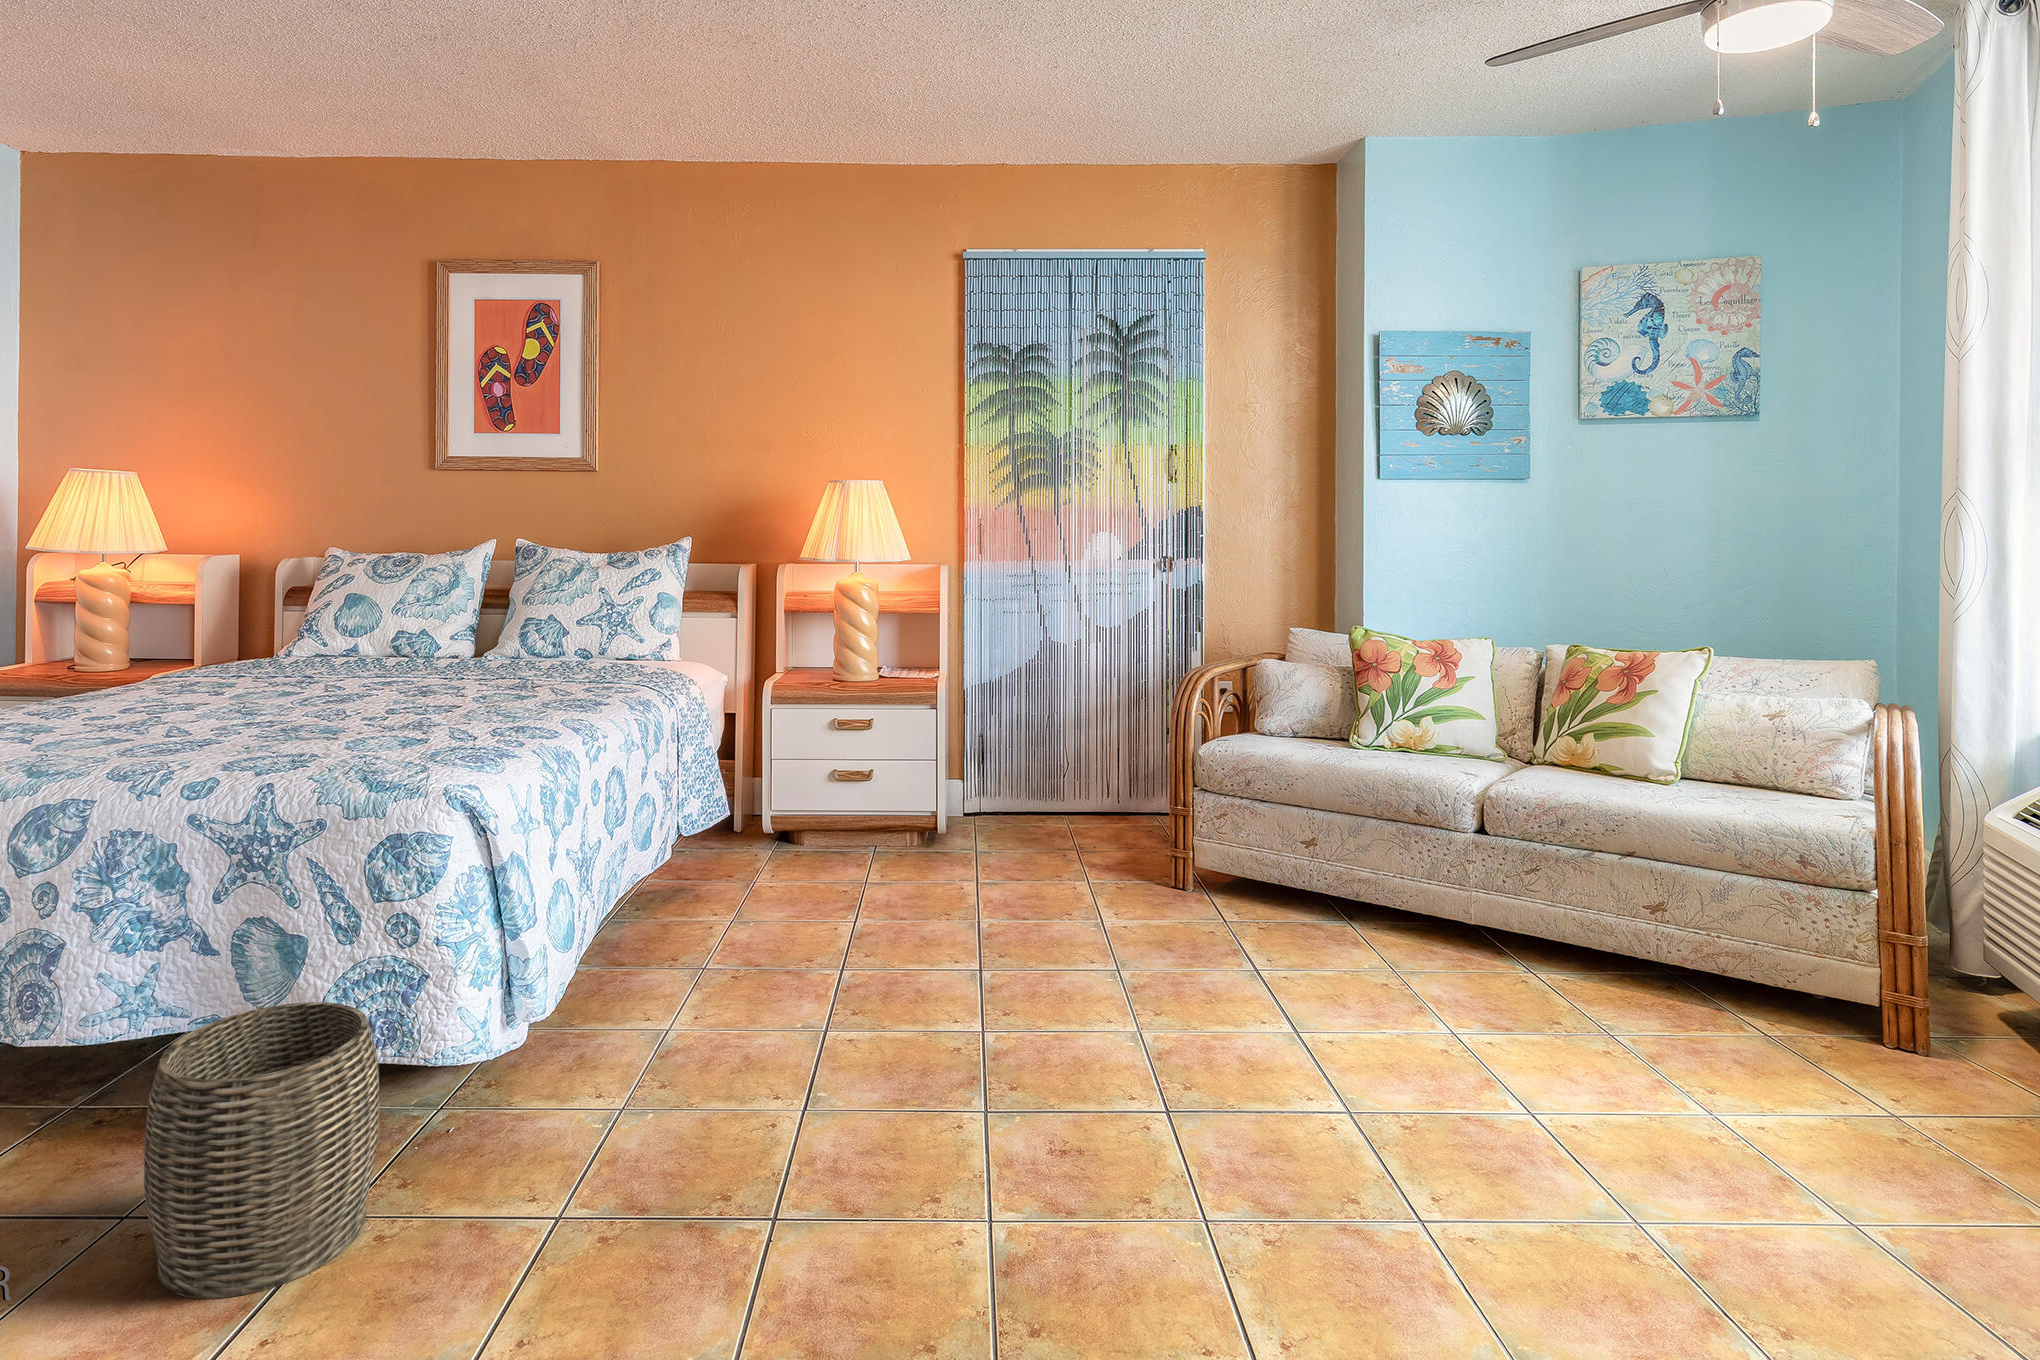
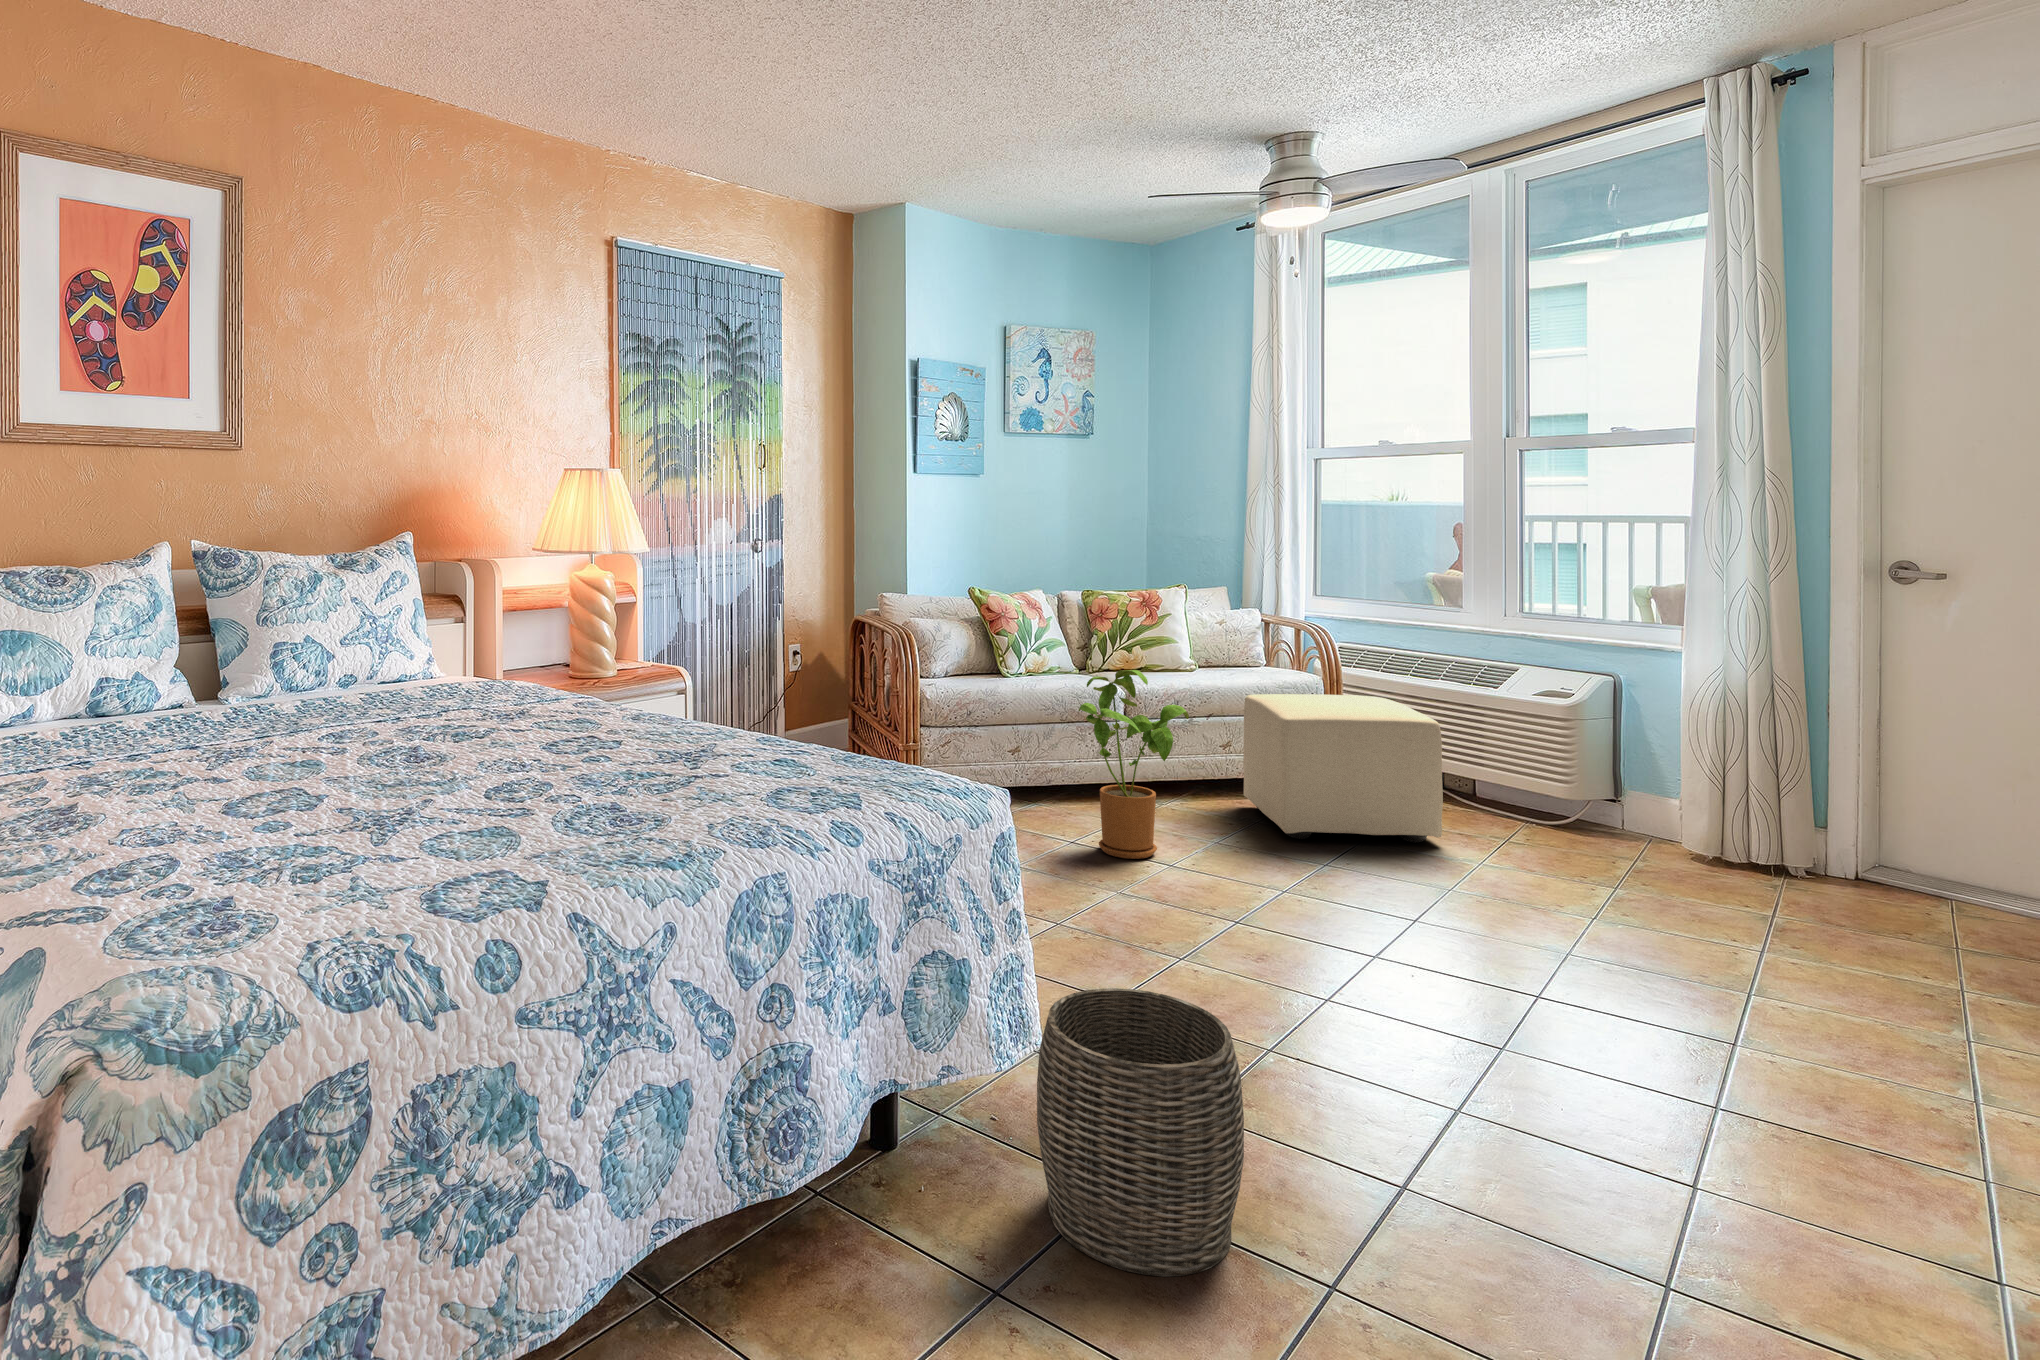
house plant: none [1204,750,1371,1015] -> present [1079,670,1189,859]
ottoman: none [1533,833,1904,1156] -> present [1243,694,1443,843]

